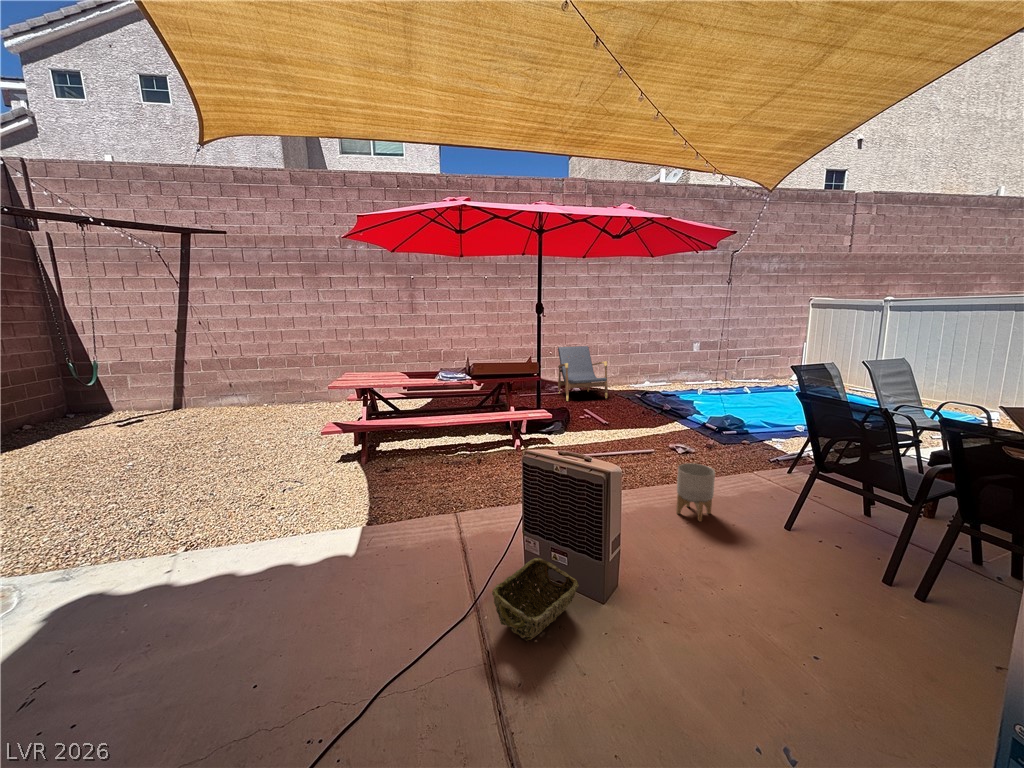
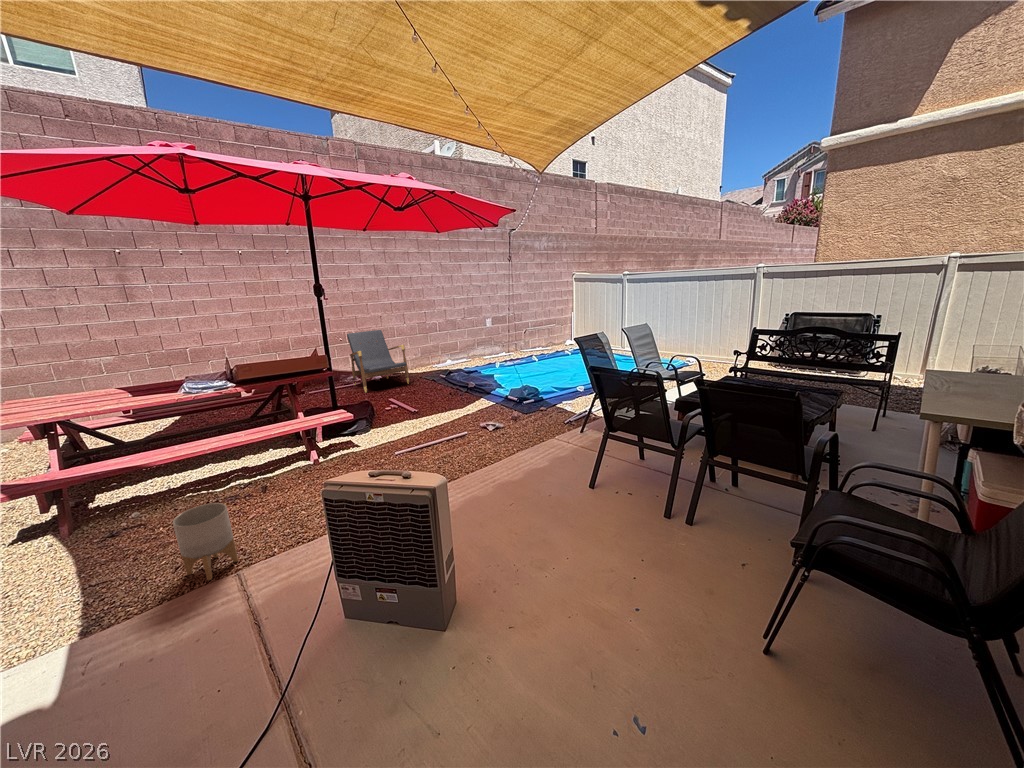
planter: present [676,463,715,521] -> present [173,503,238,580]
woven basket: present [492,558,579,640] -> none [303,608,416,727]

